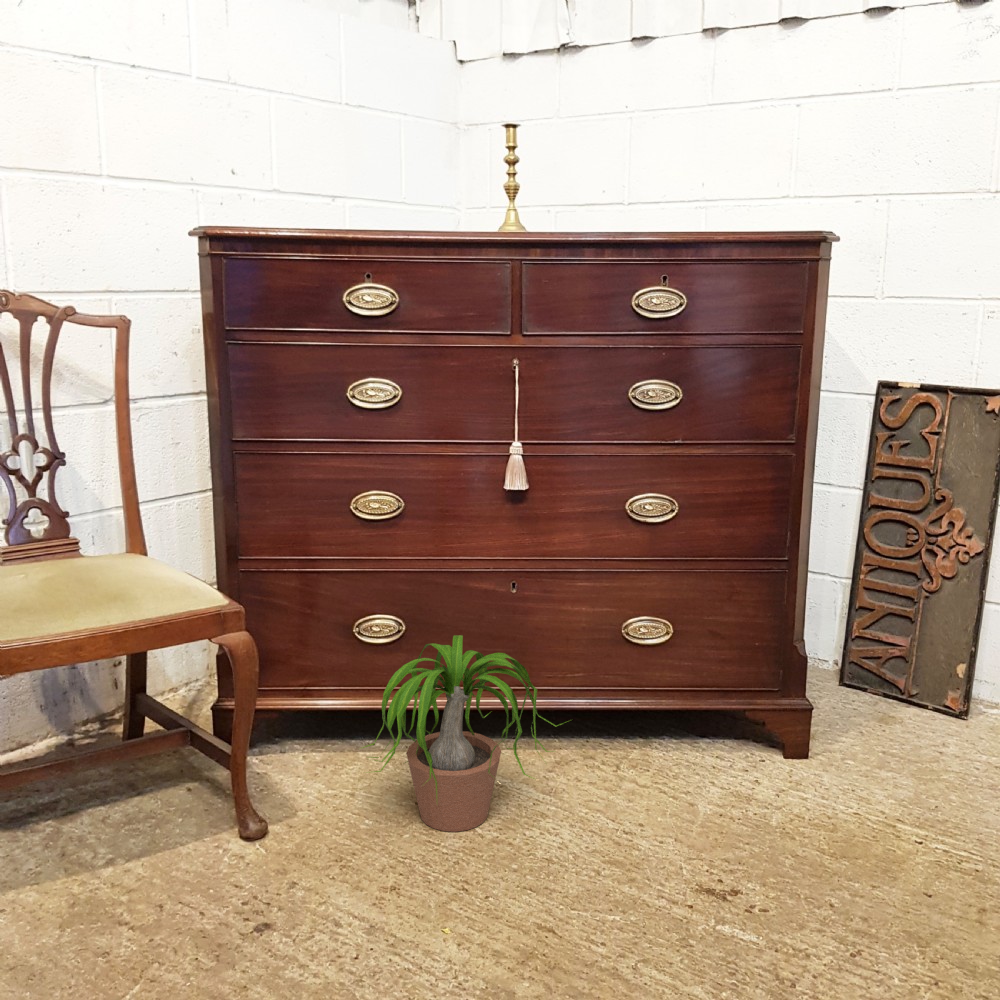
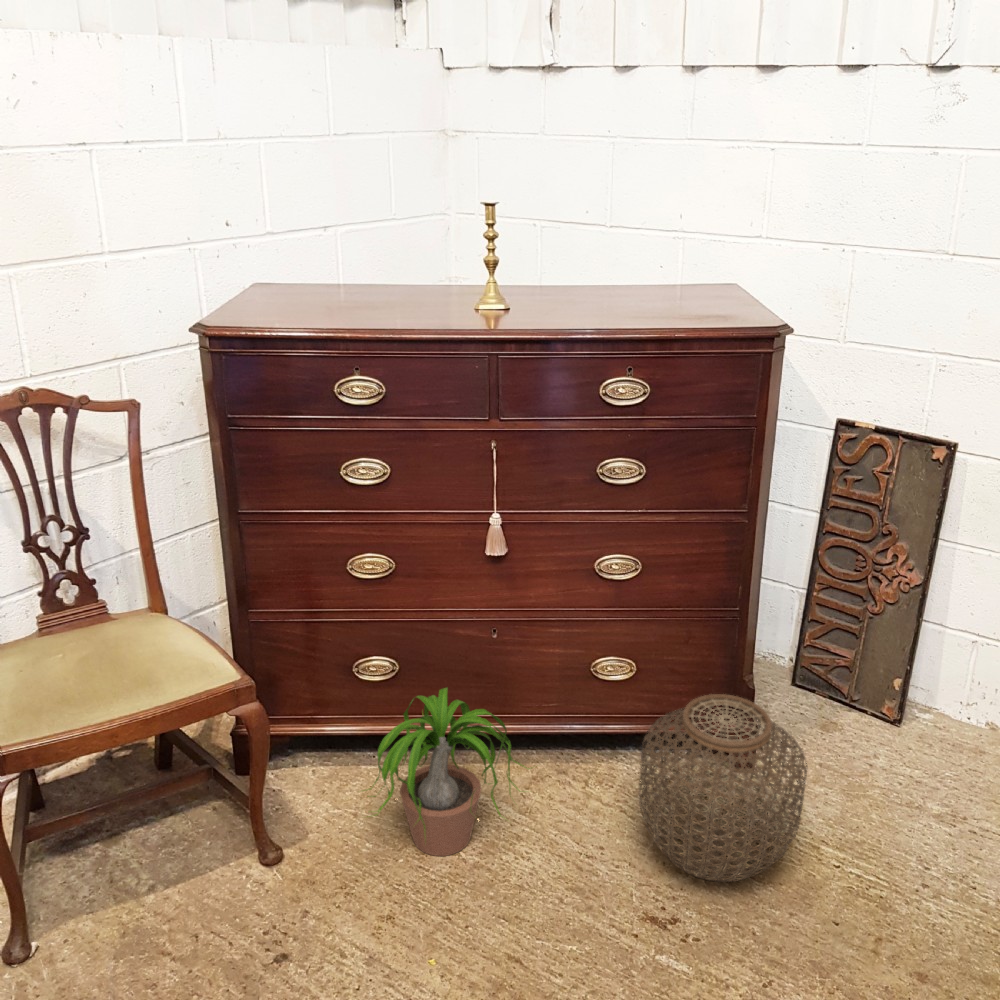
woven basket: none [685,636,882,856] -> present [639,694,807,882]

